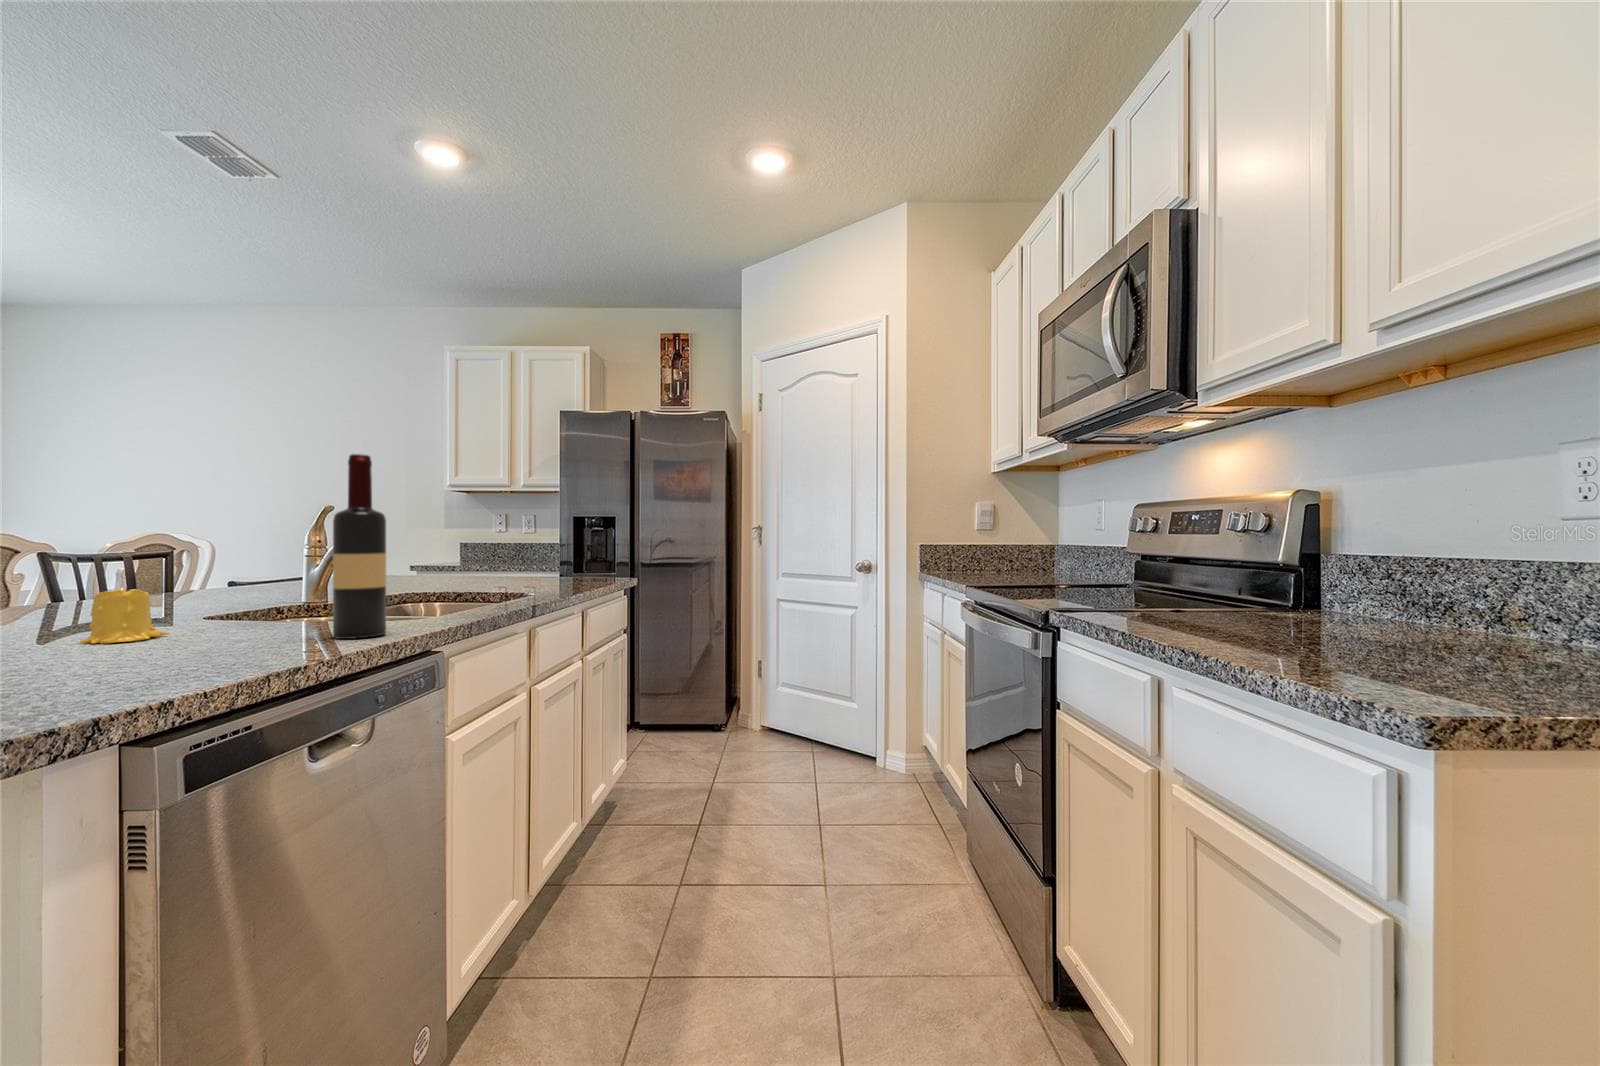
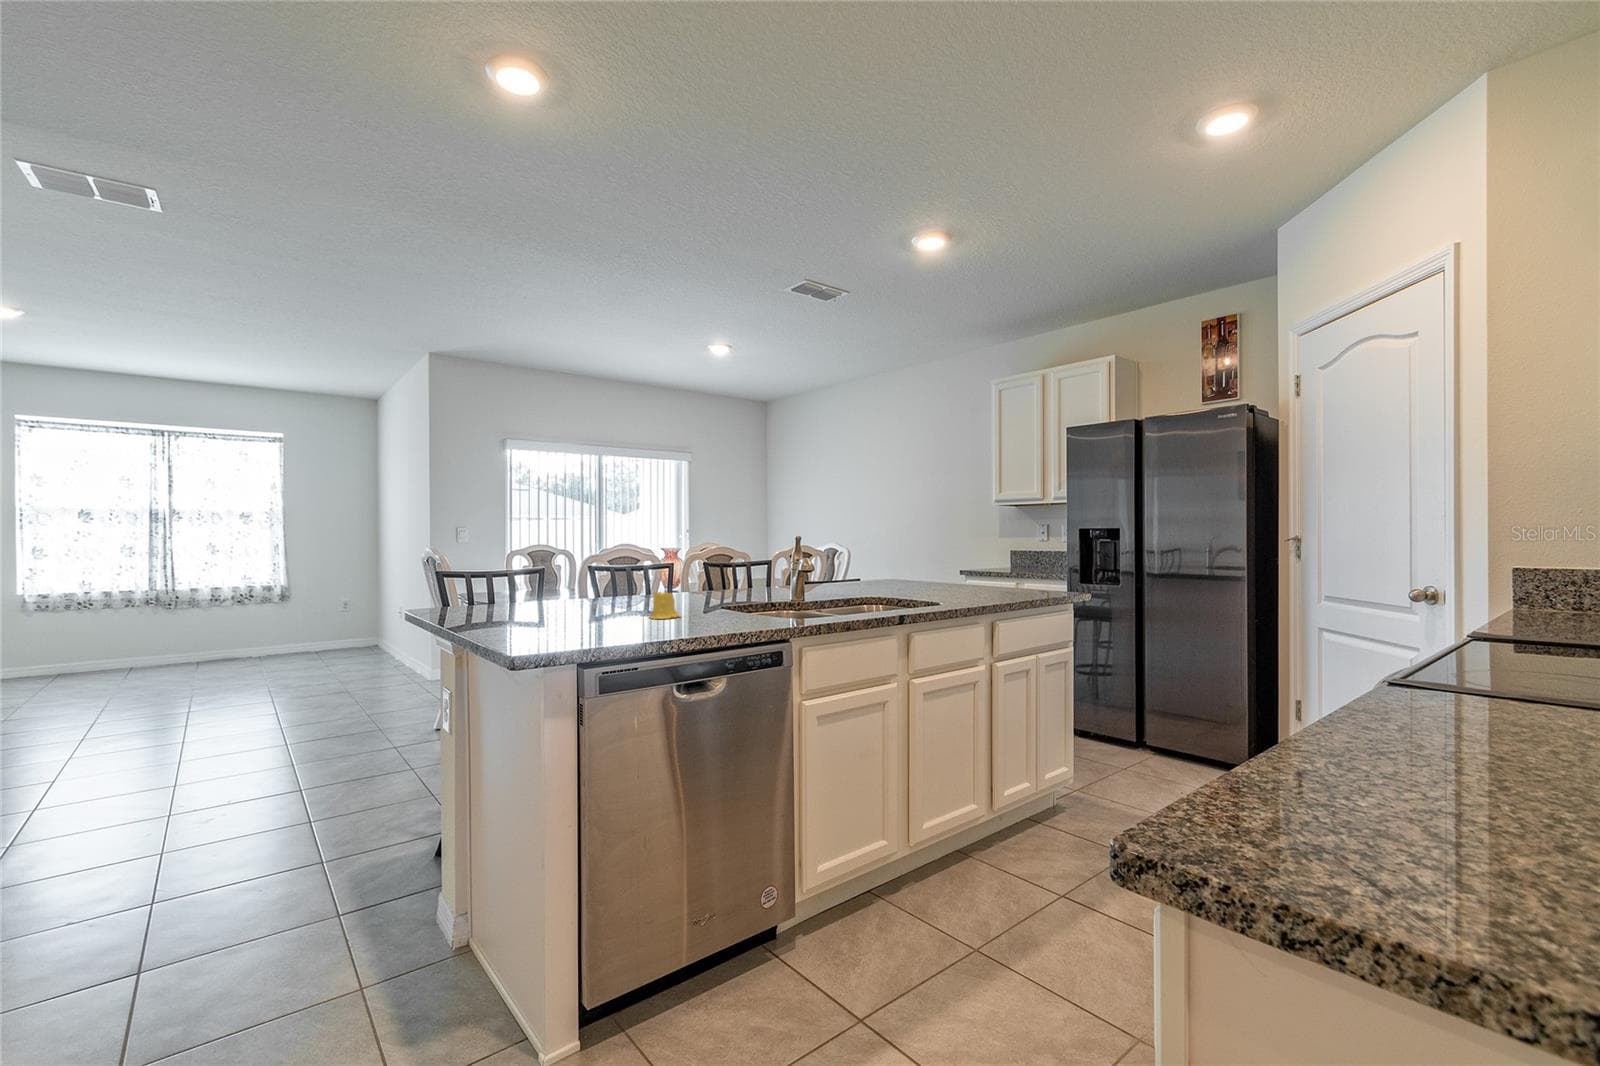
wine bottle: present [333,454,386,639] -> none [725,515,753,629]

